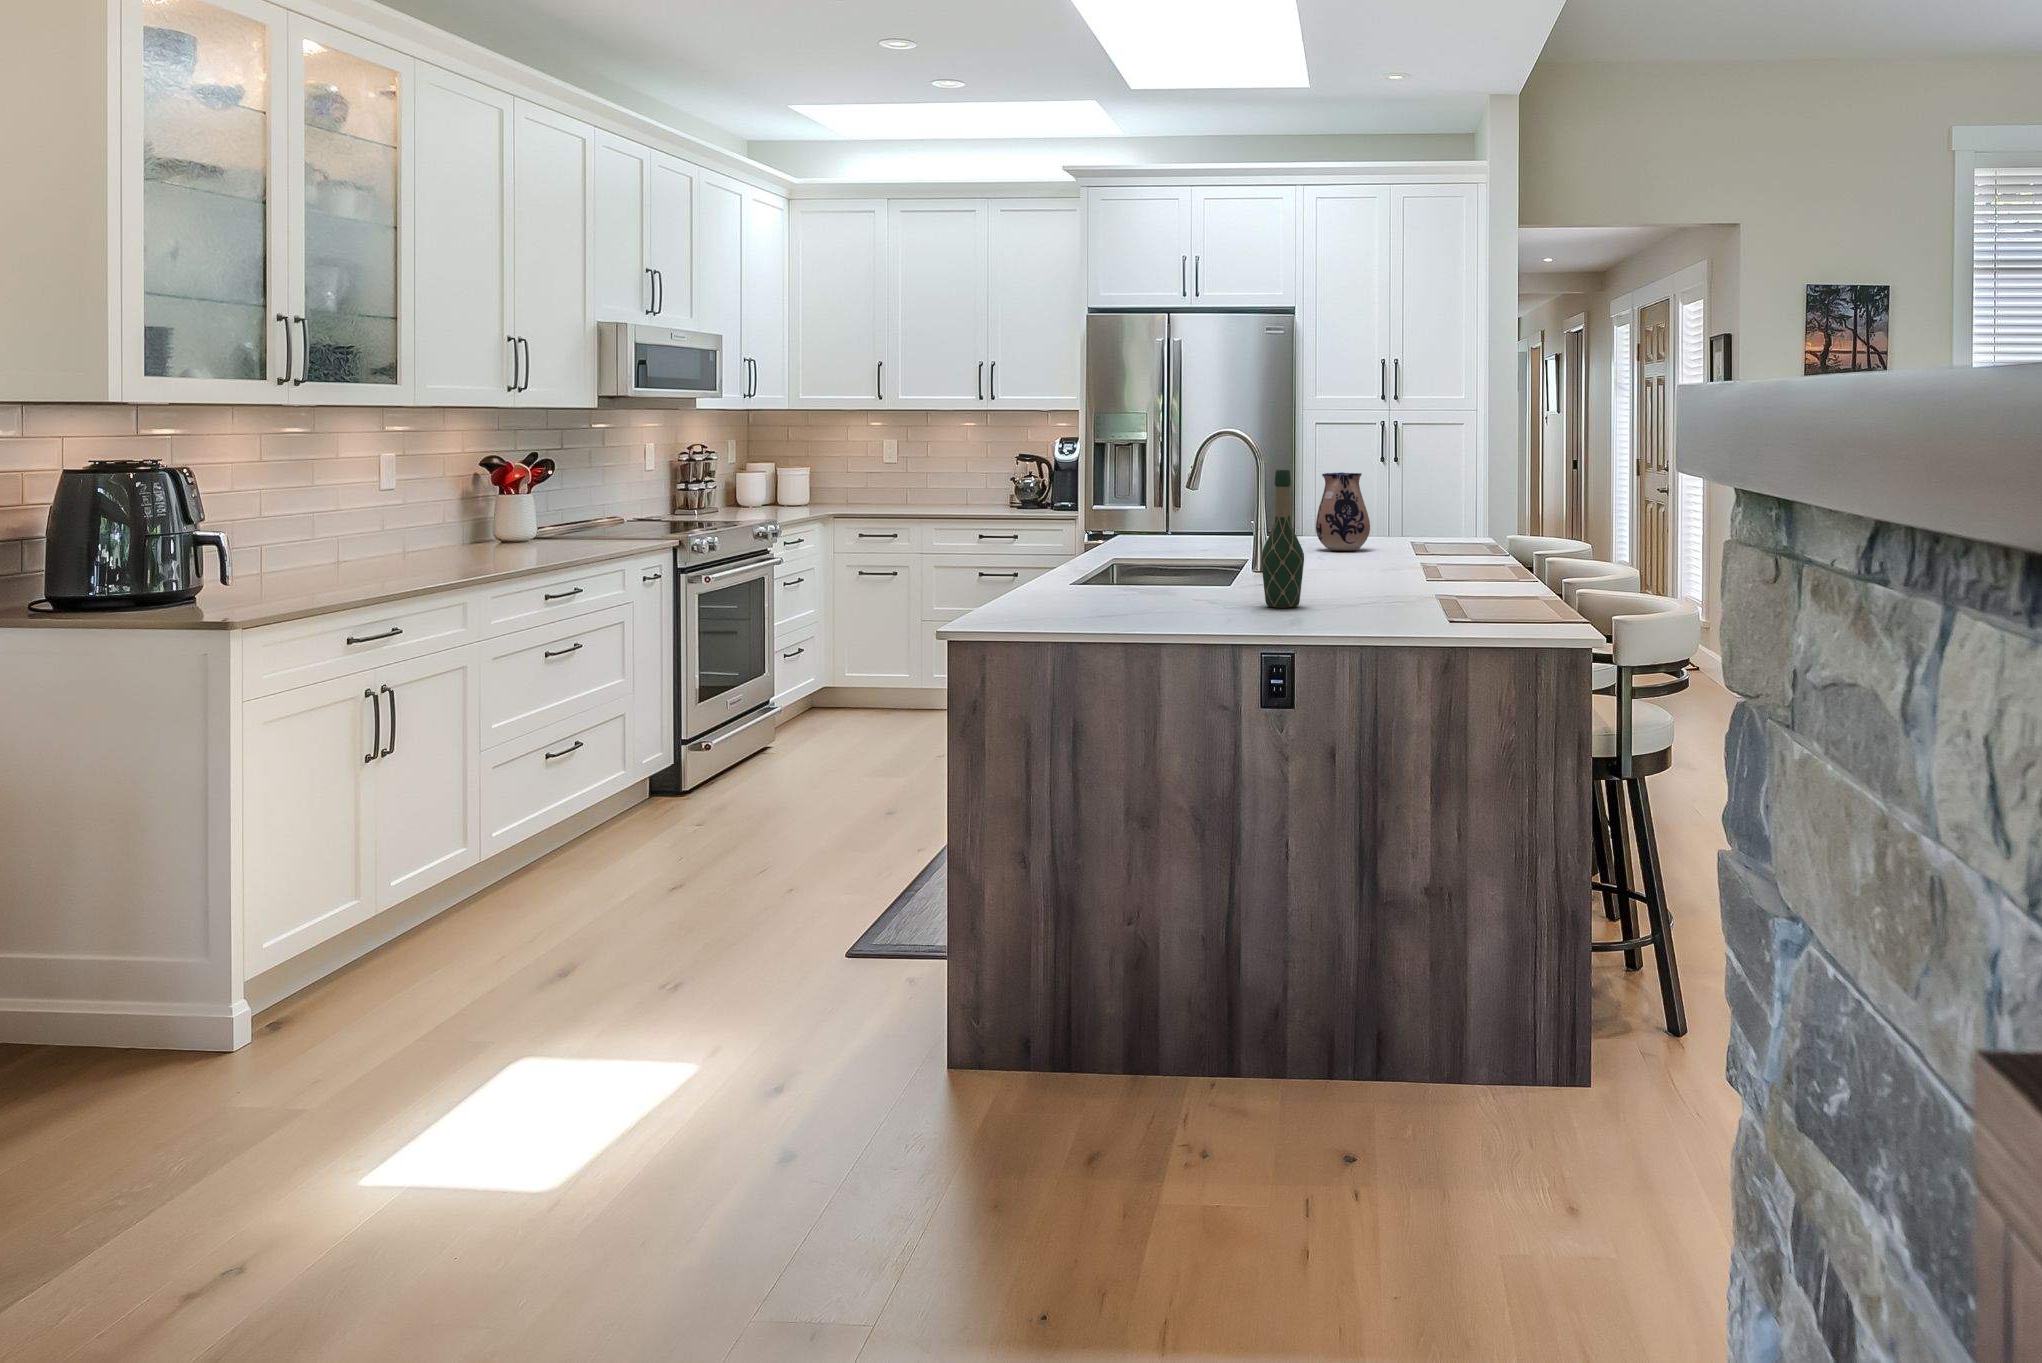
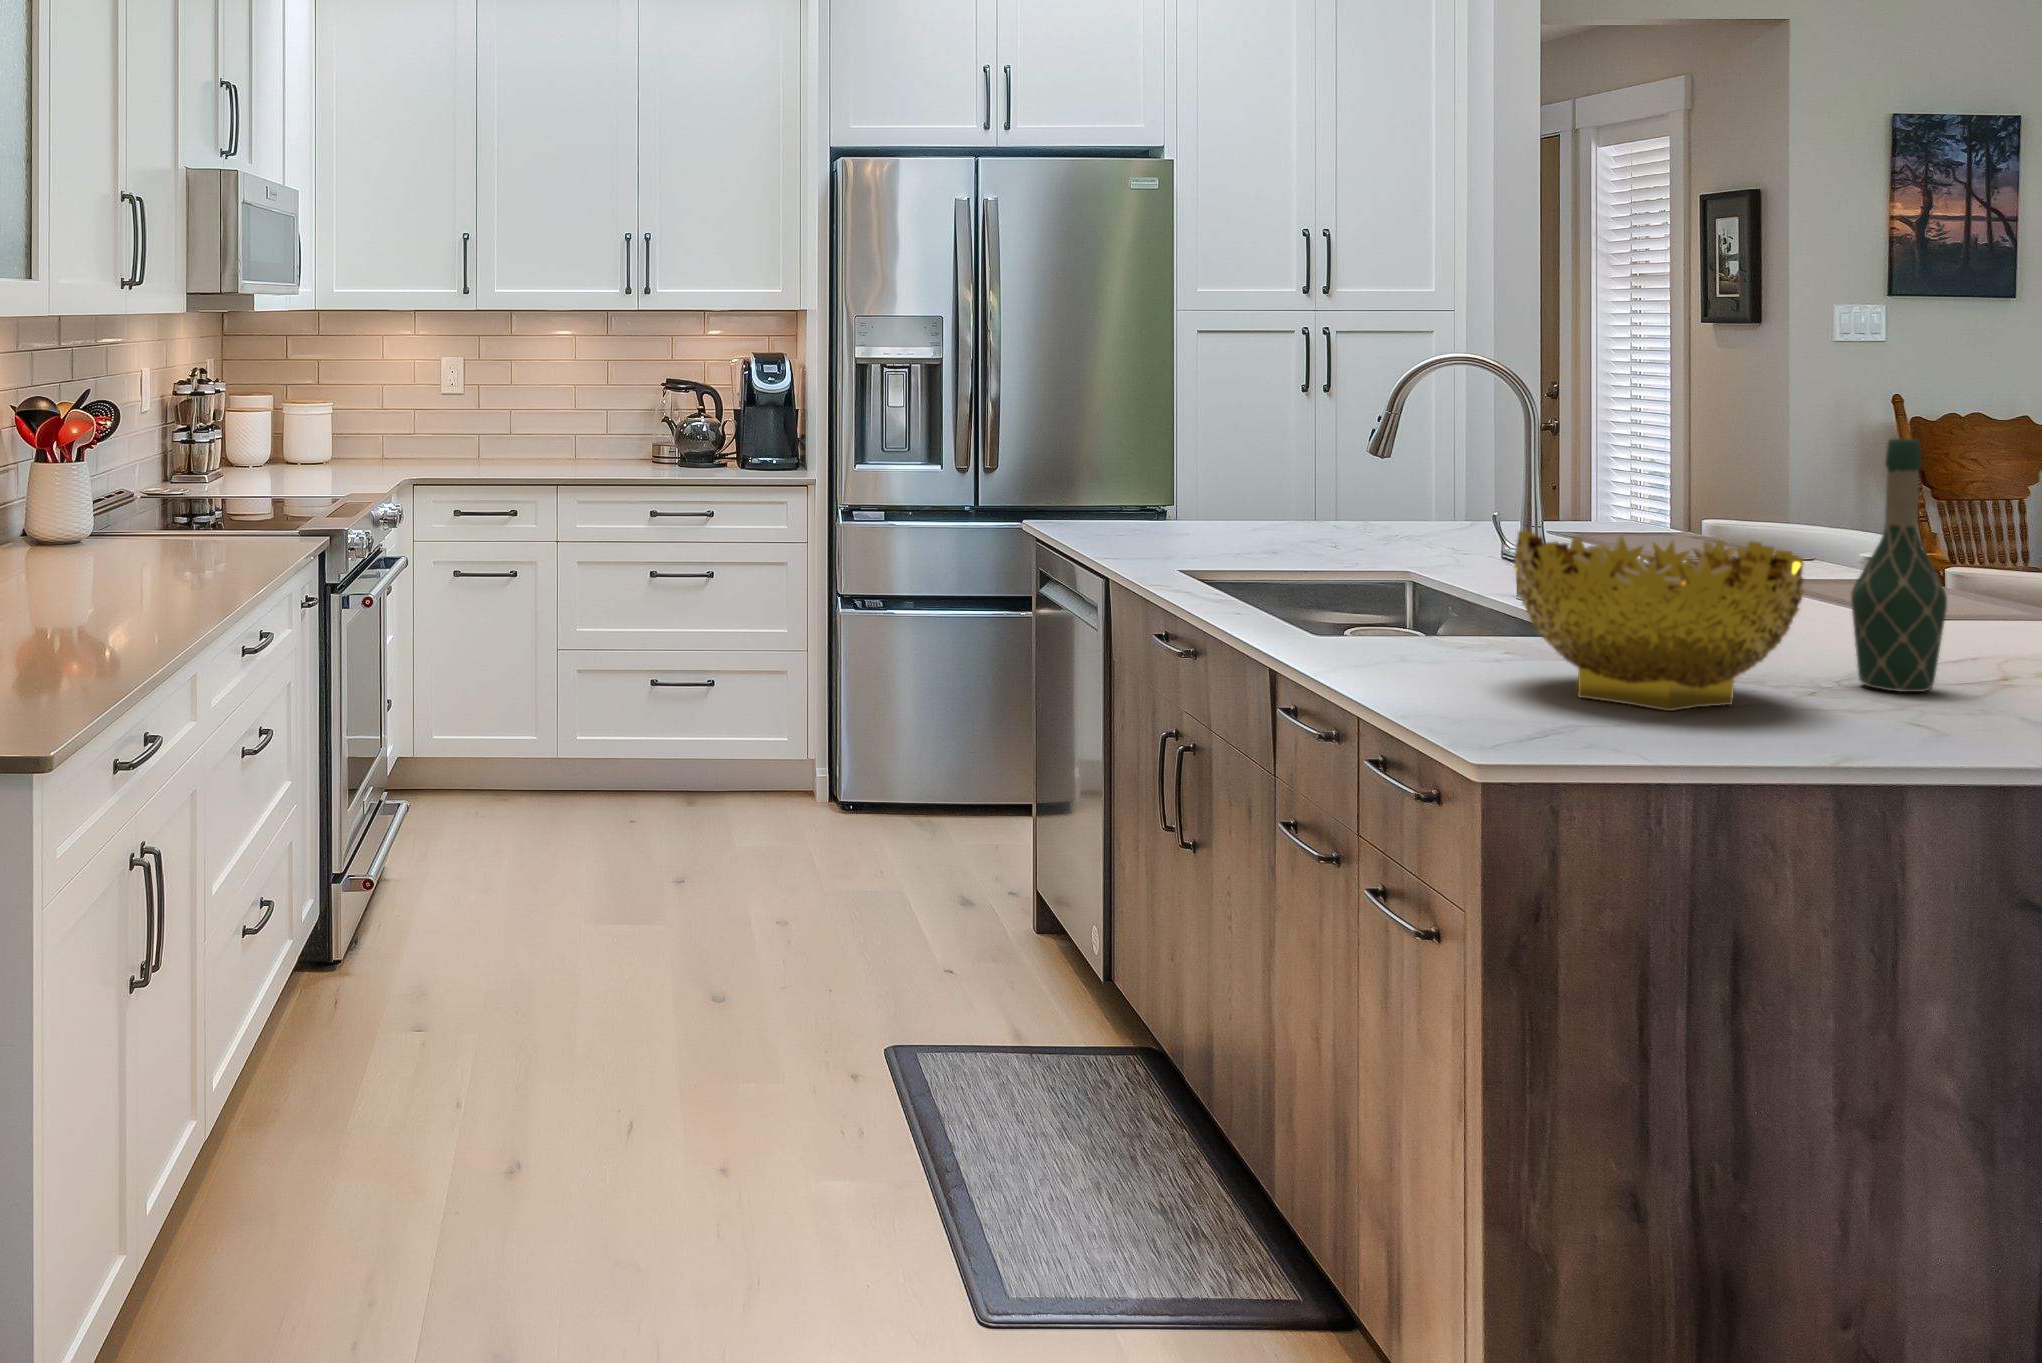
ceramic pitcher: present [1316,472,1370,551] -> none [1417,419,1514,549]
decorative bowl: none [1064,519,1202,613] -> present [1514,531,1804,711]

